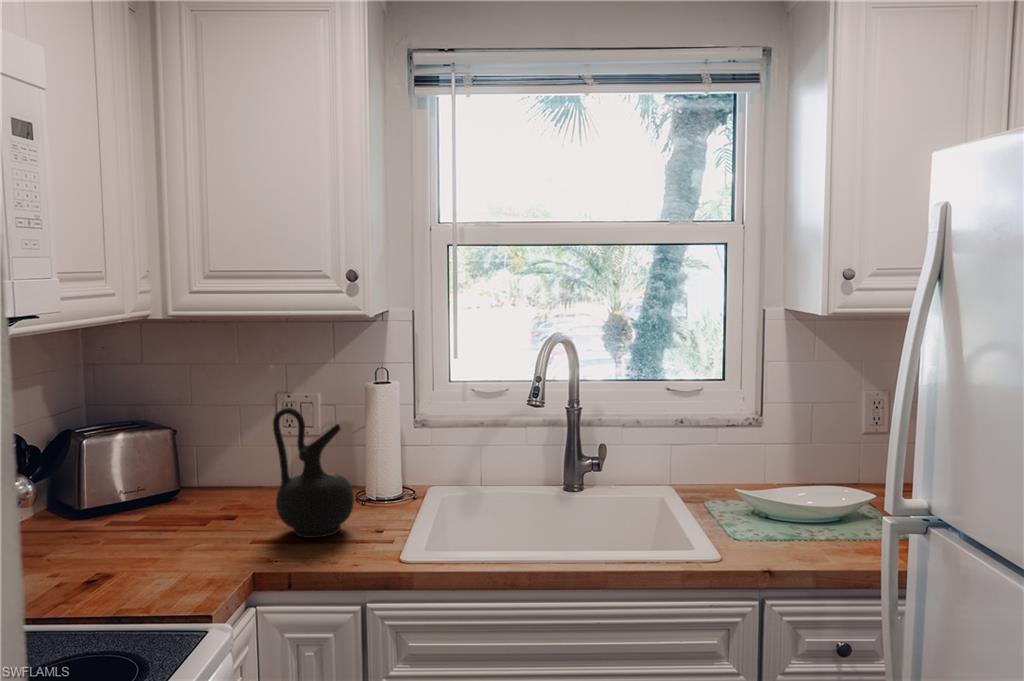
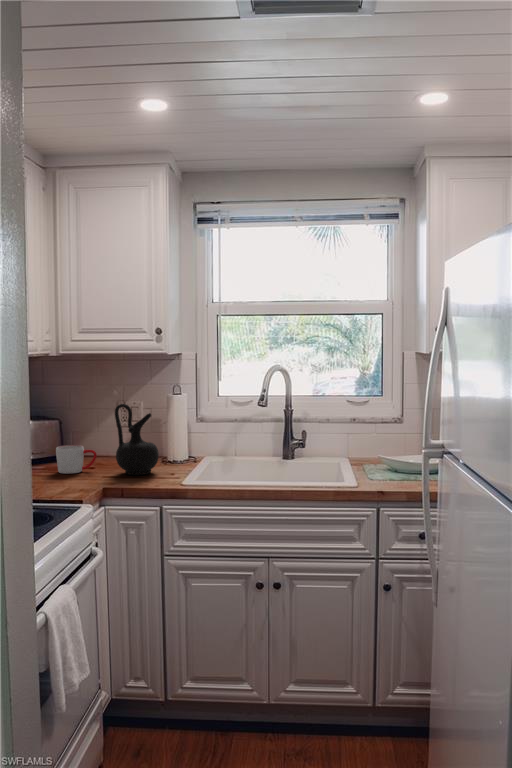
mug: none [164,480,240,536] -> present [56,445,97,474]

